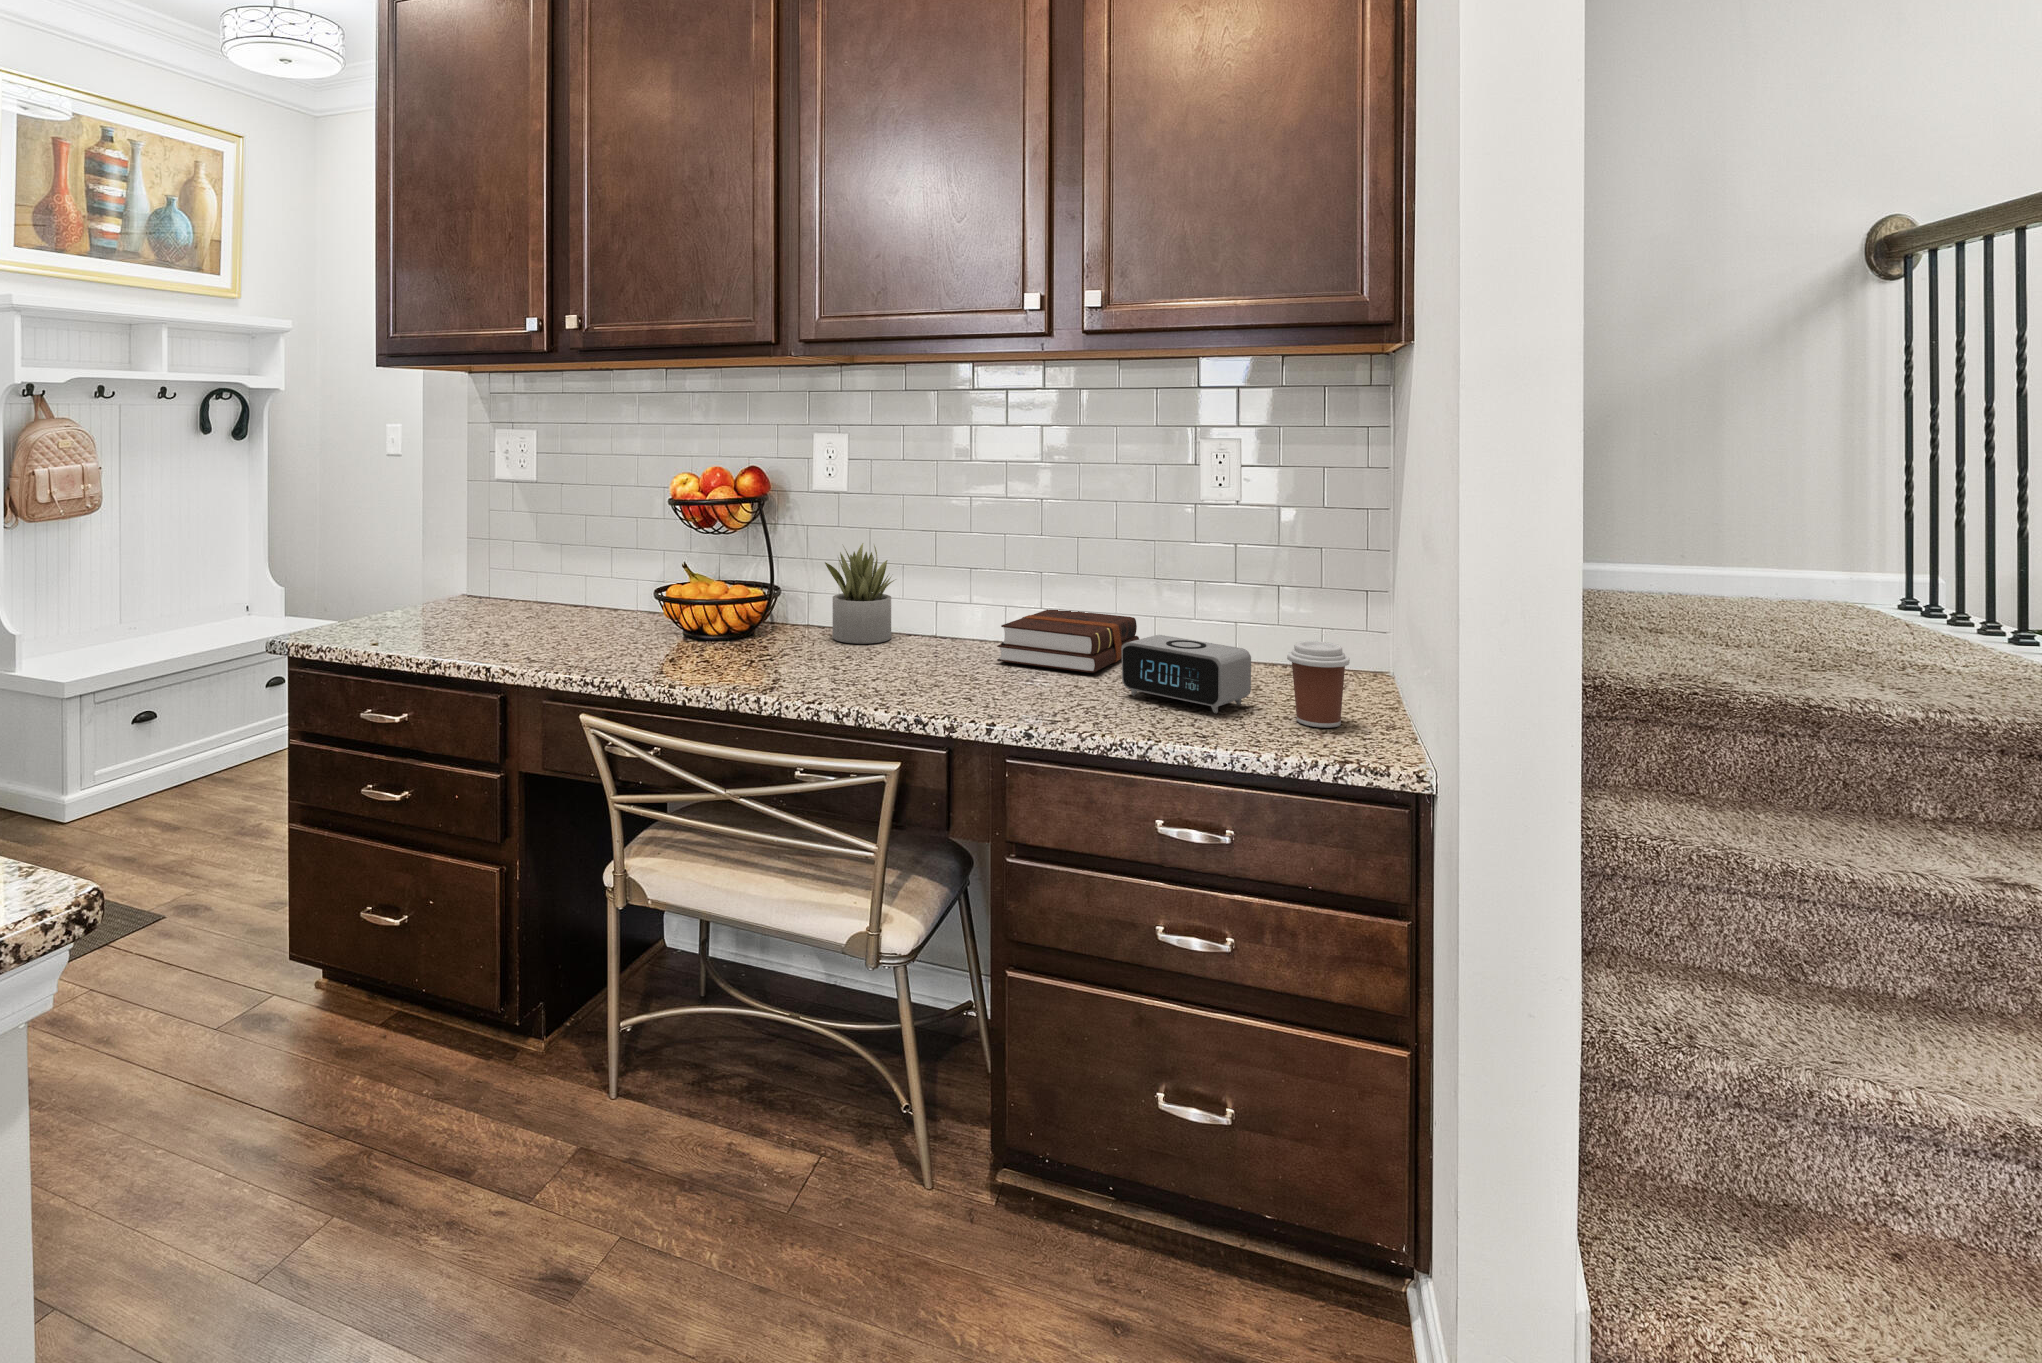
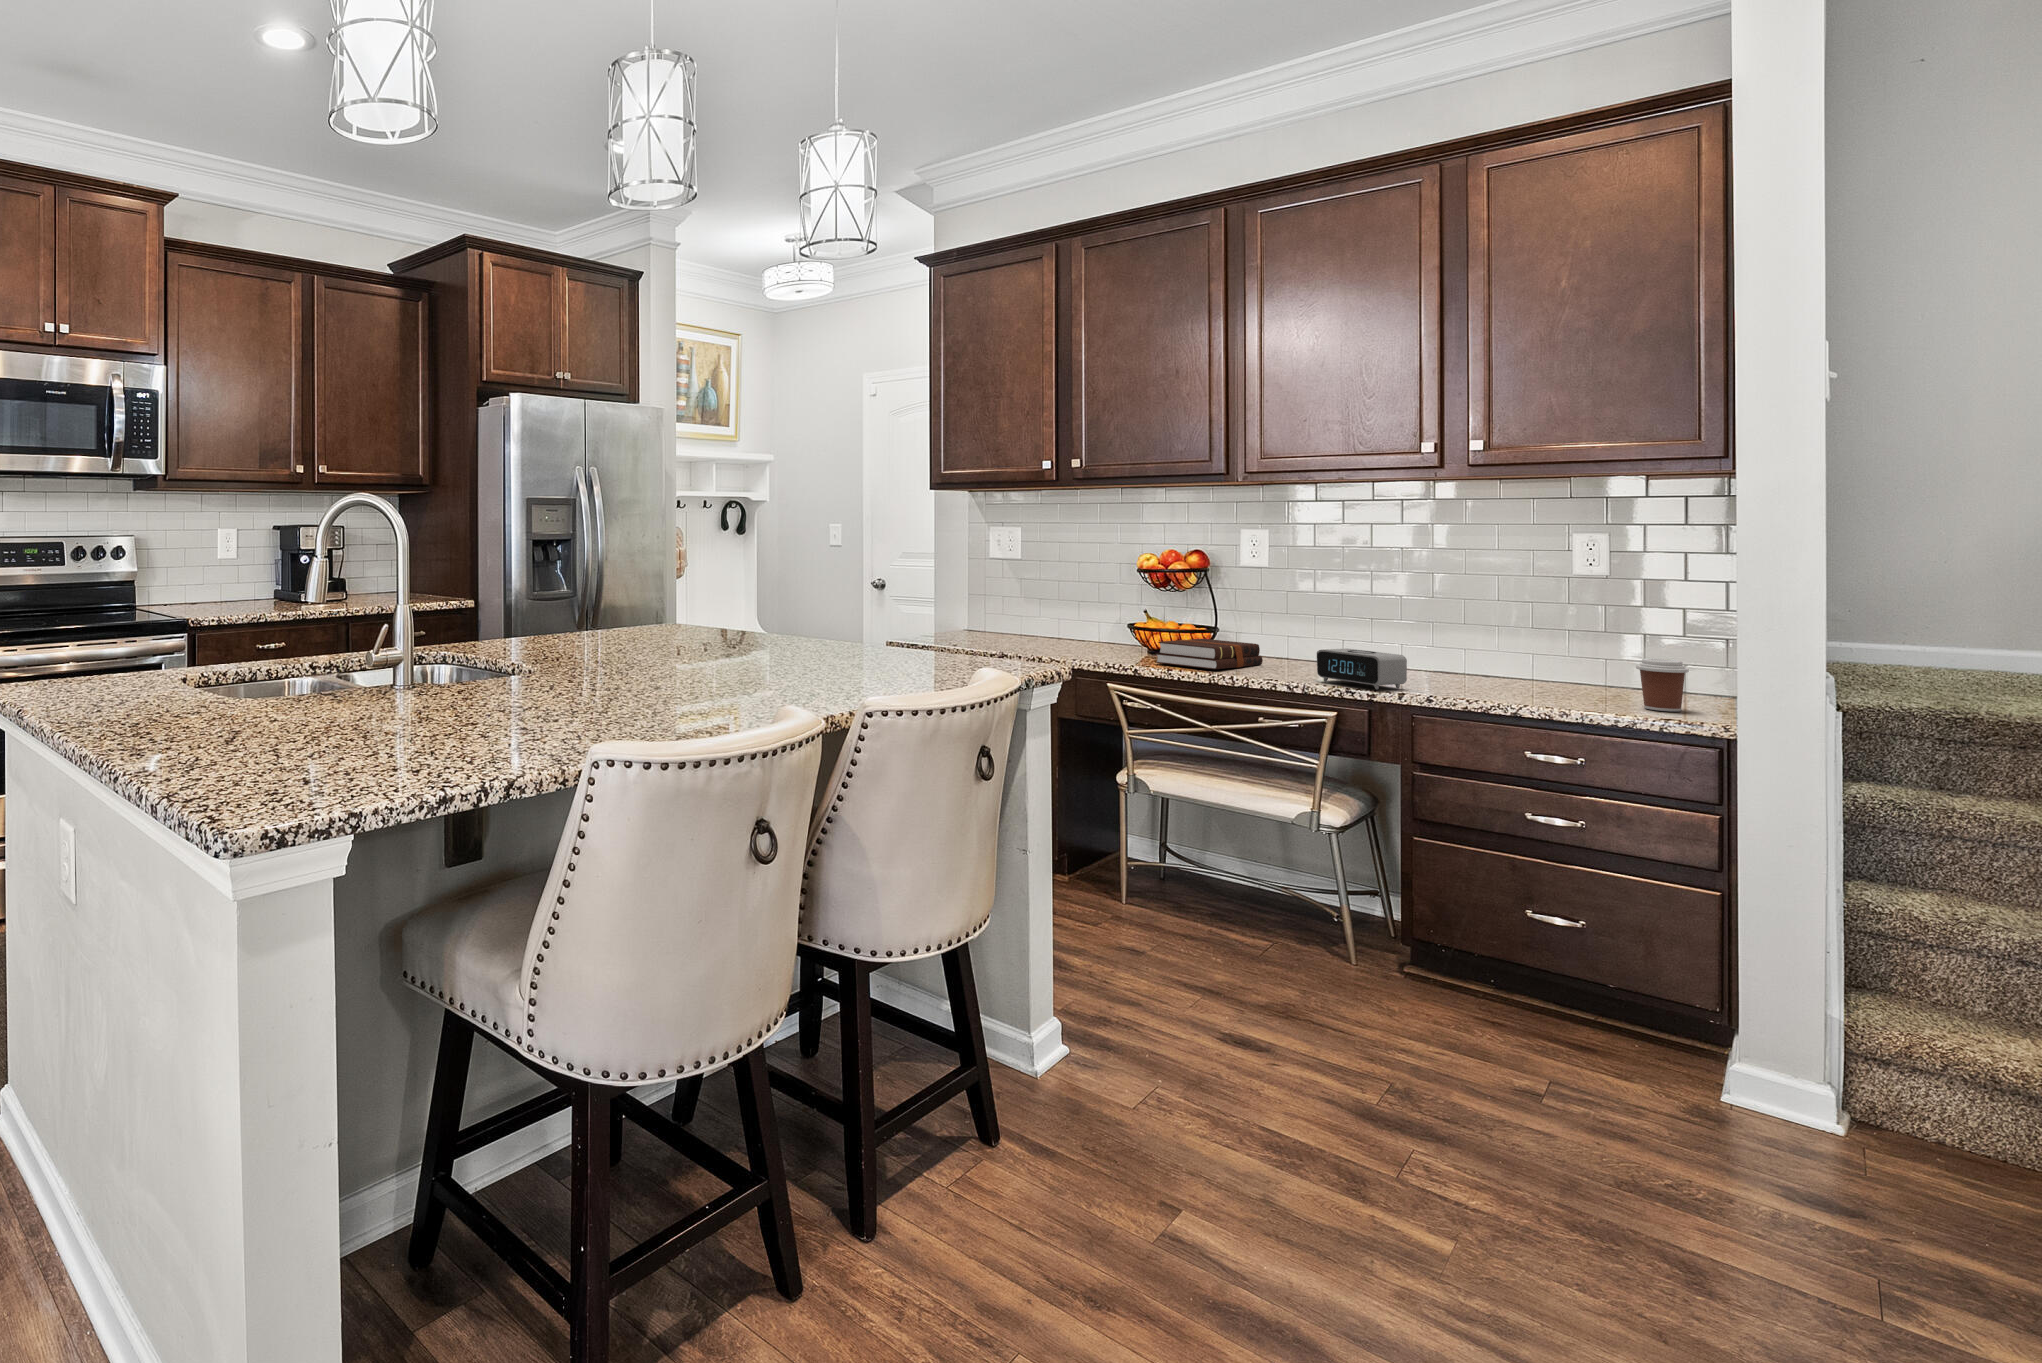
succulent plant: present [825,543,894,644] -> none [1258,599,1316,663]
hardback book: present [997,609,1139,673] -> present [1155,639,1263,669]
alarm clock: present [1121,635,1251,713] -> present [1317,649,1407,690]

